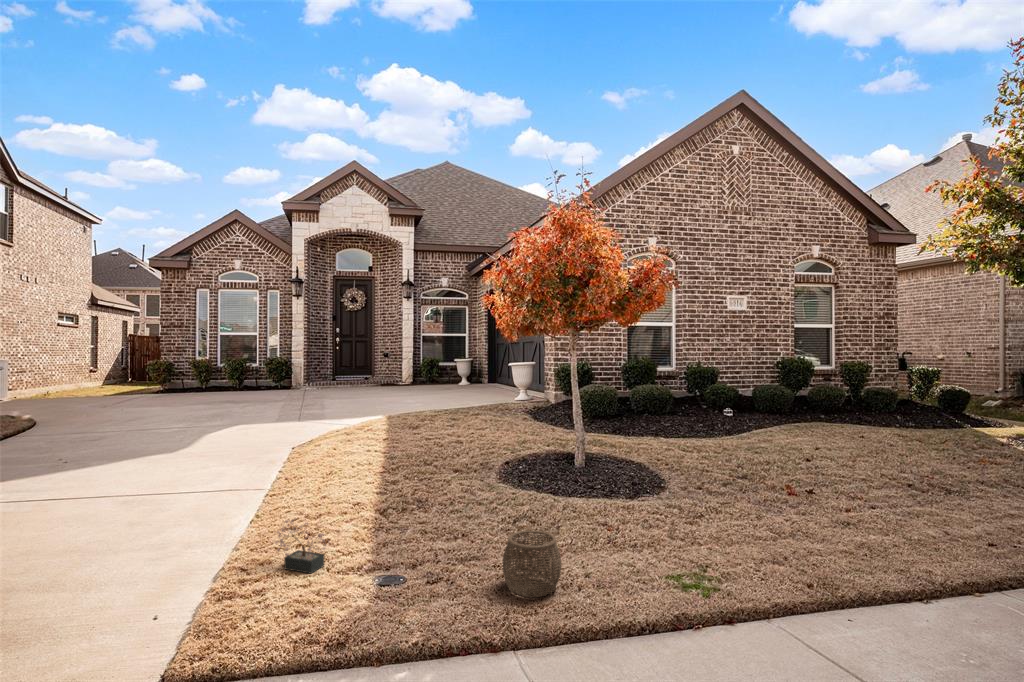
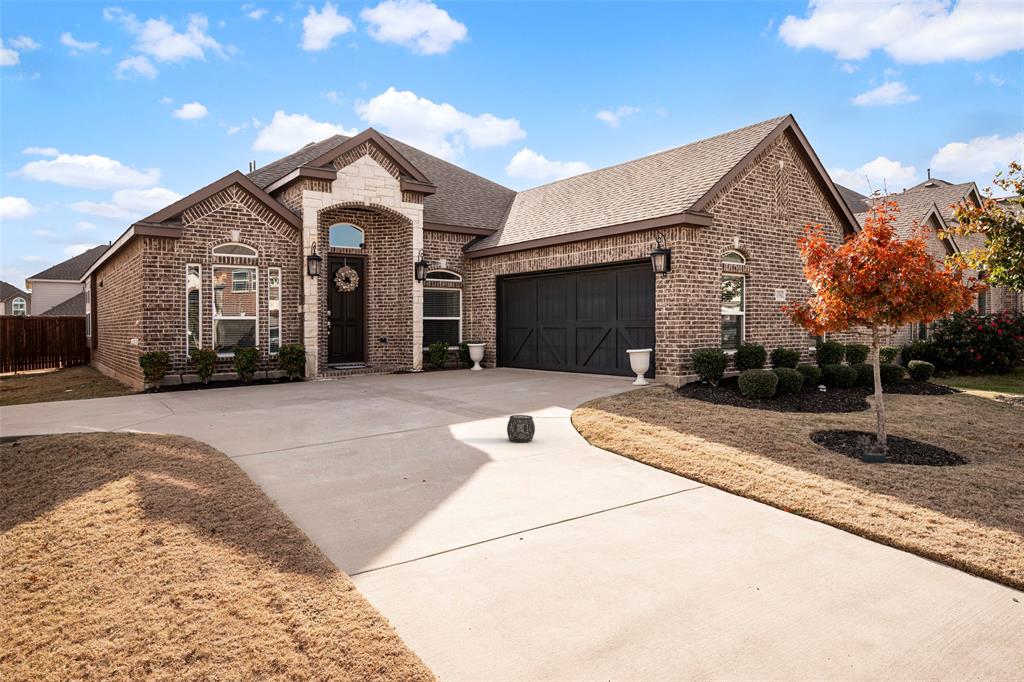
woven basket: present [502,530,562,597] -> present [507,415,535,442]

